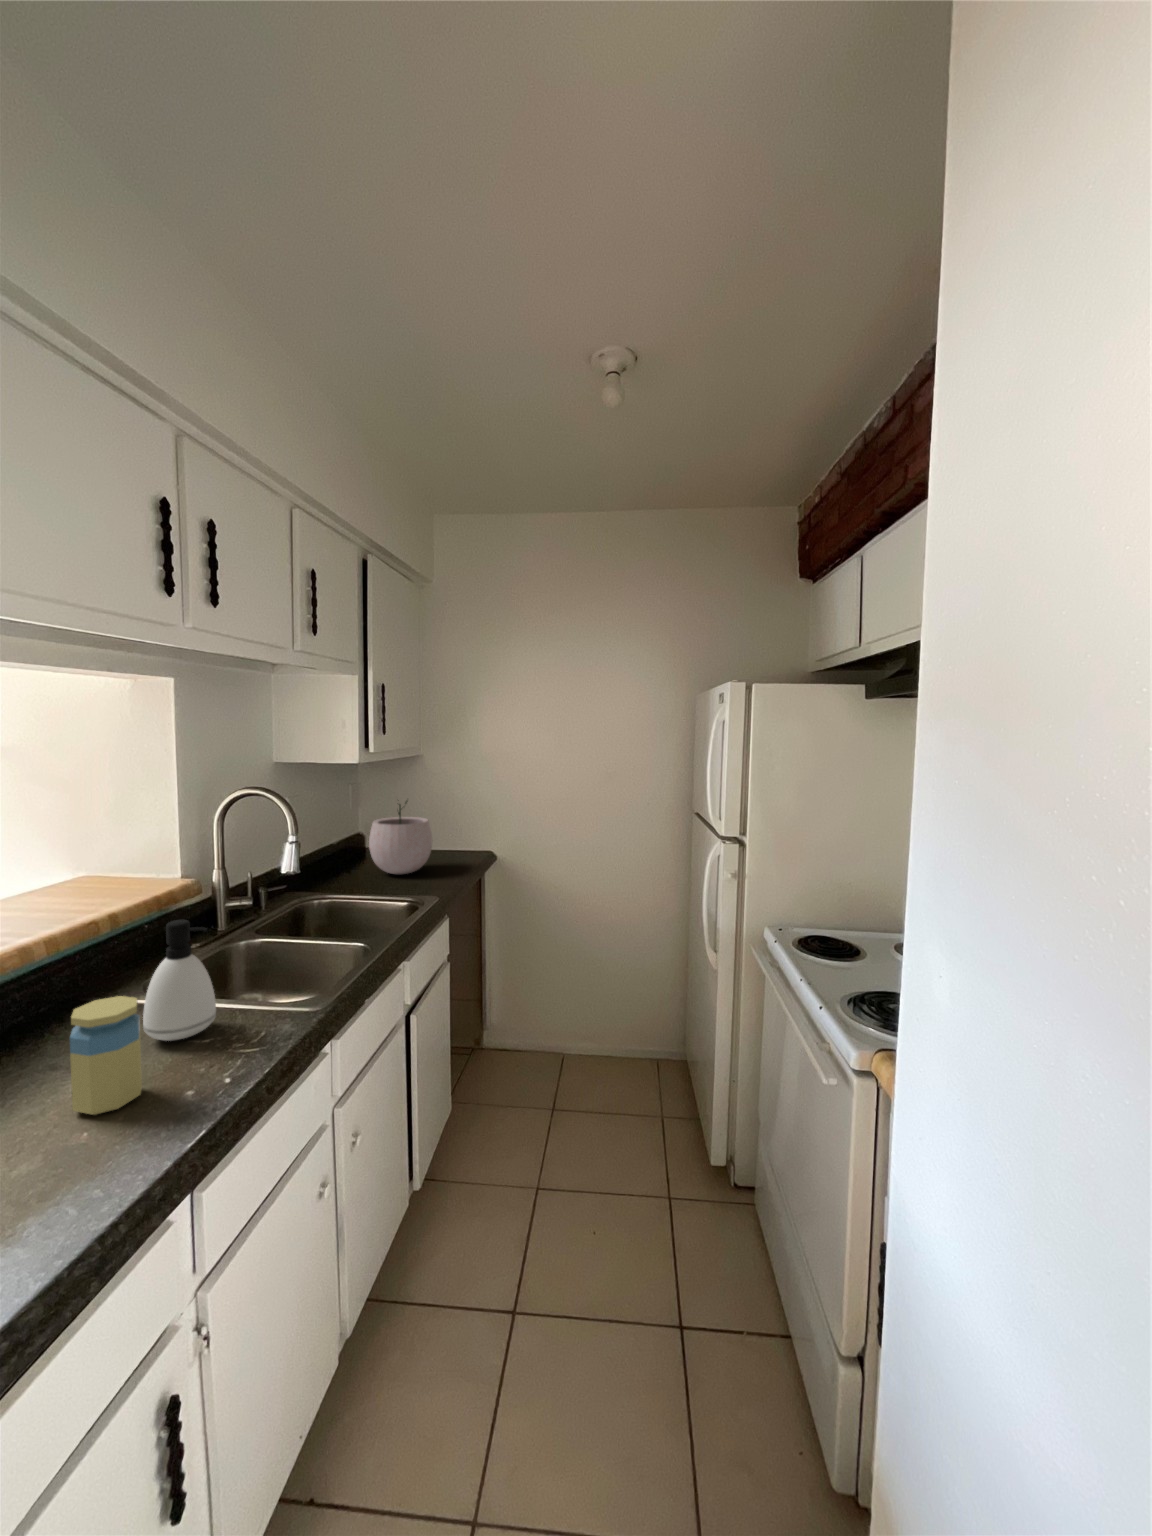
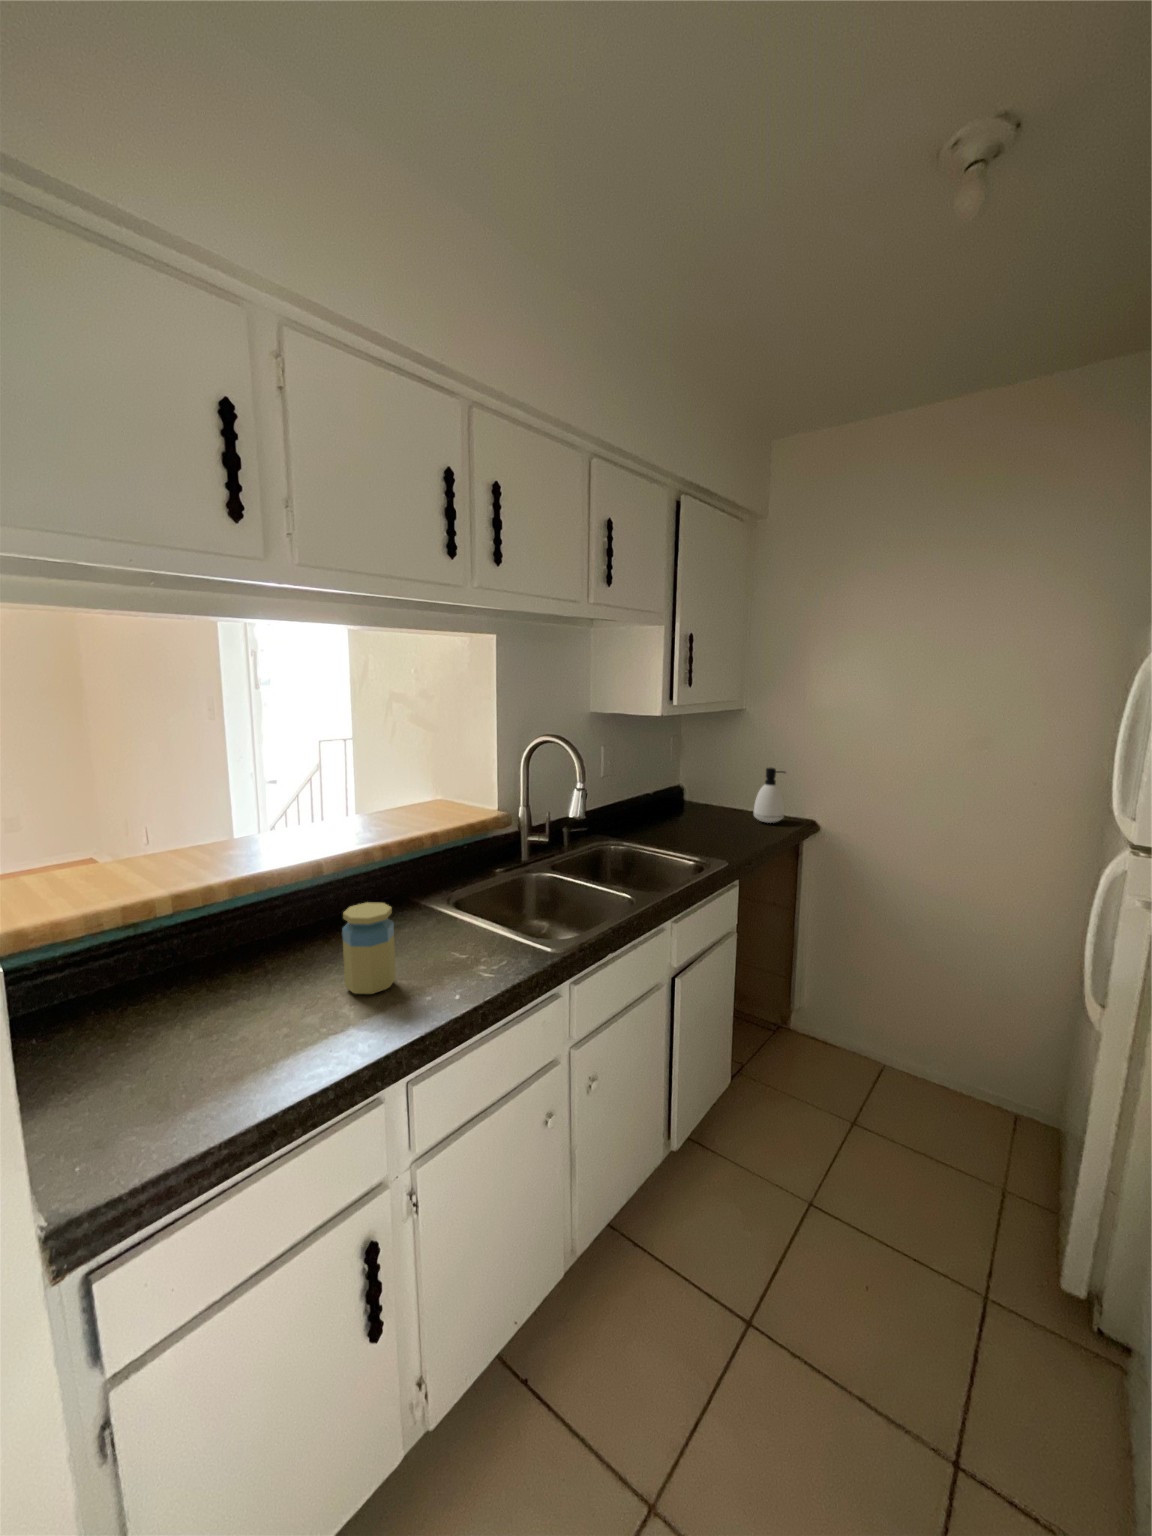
plant pot: present [369,801,432,874] -> none [674,751,738,832]
soap dispenser: present [143,920,216,1041] -> present [754,768,785,823]

